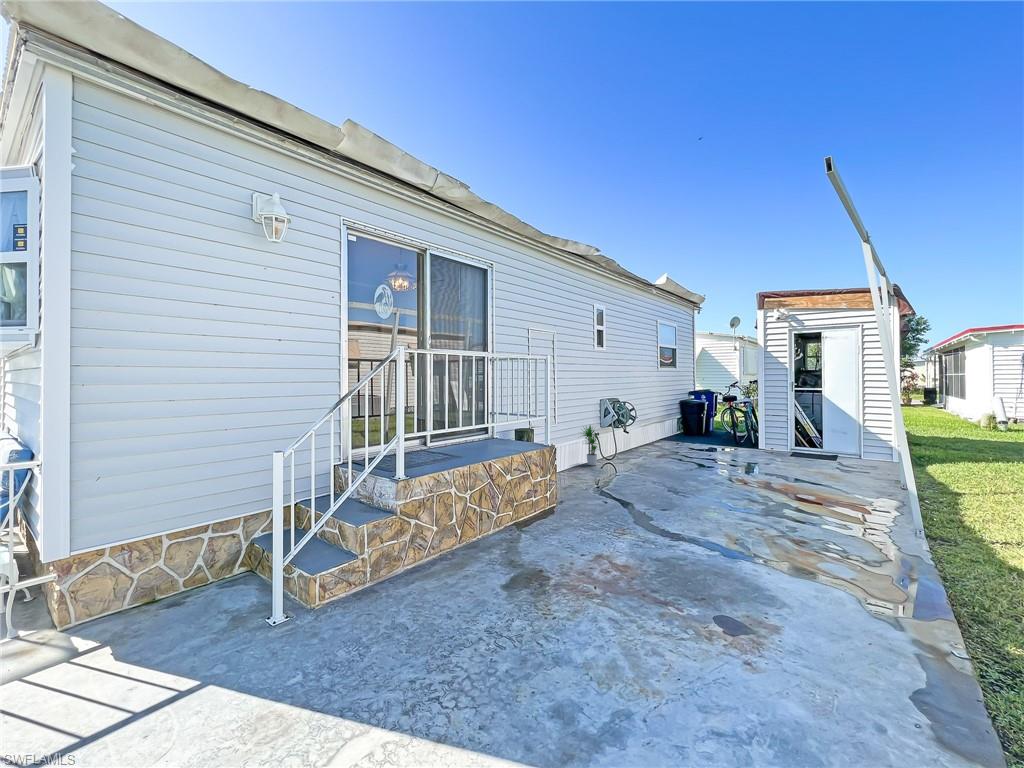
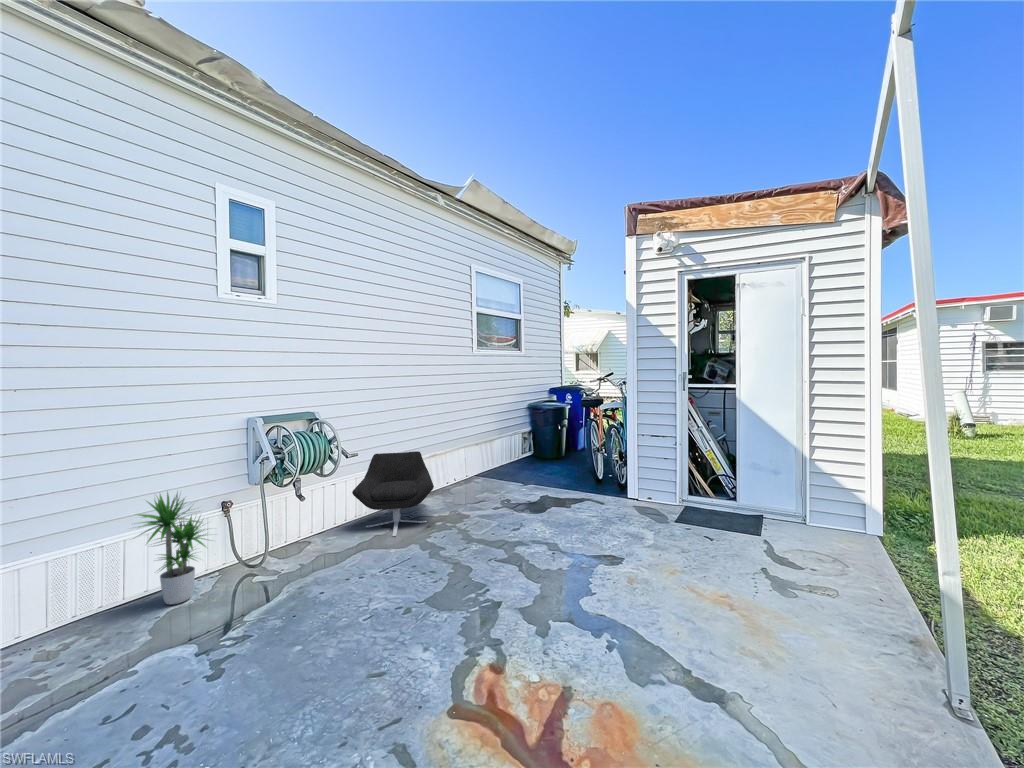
lounge chair: none [621,420,663,455] -> present [352,451,434,536]

